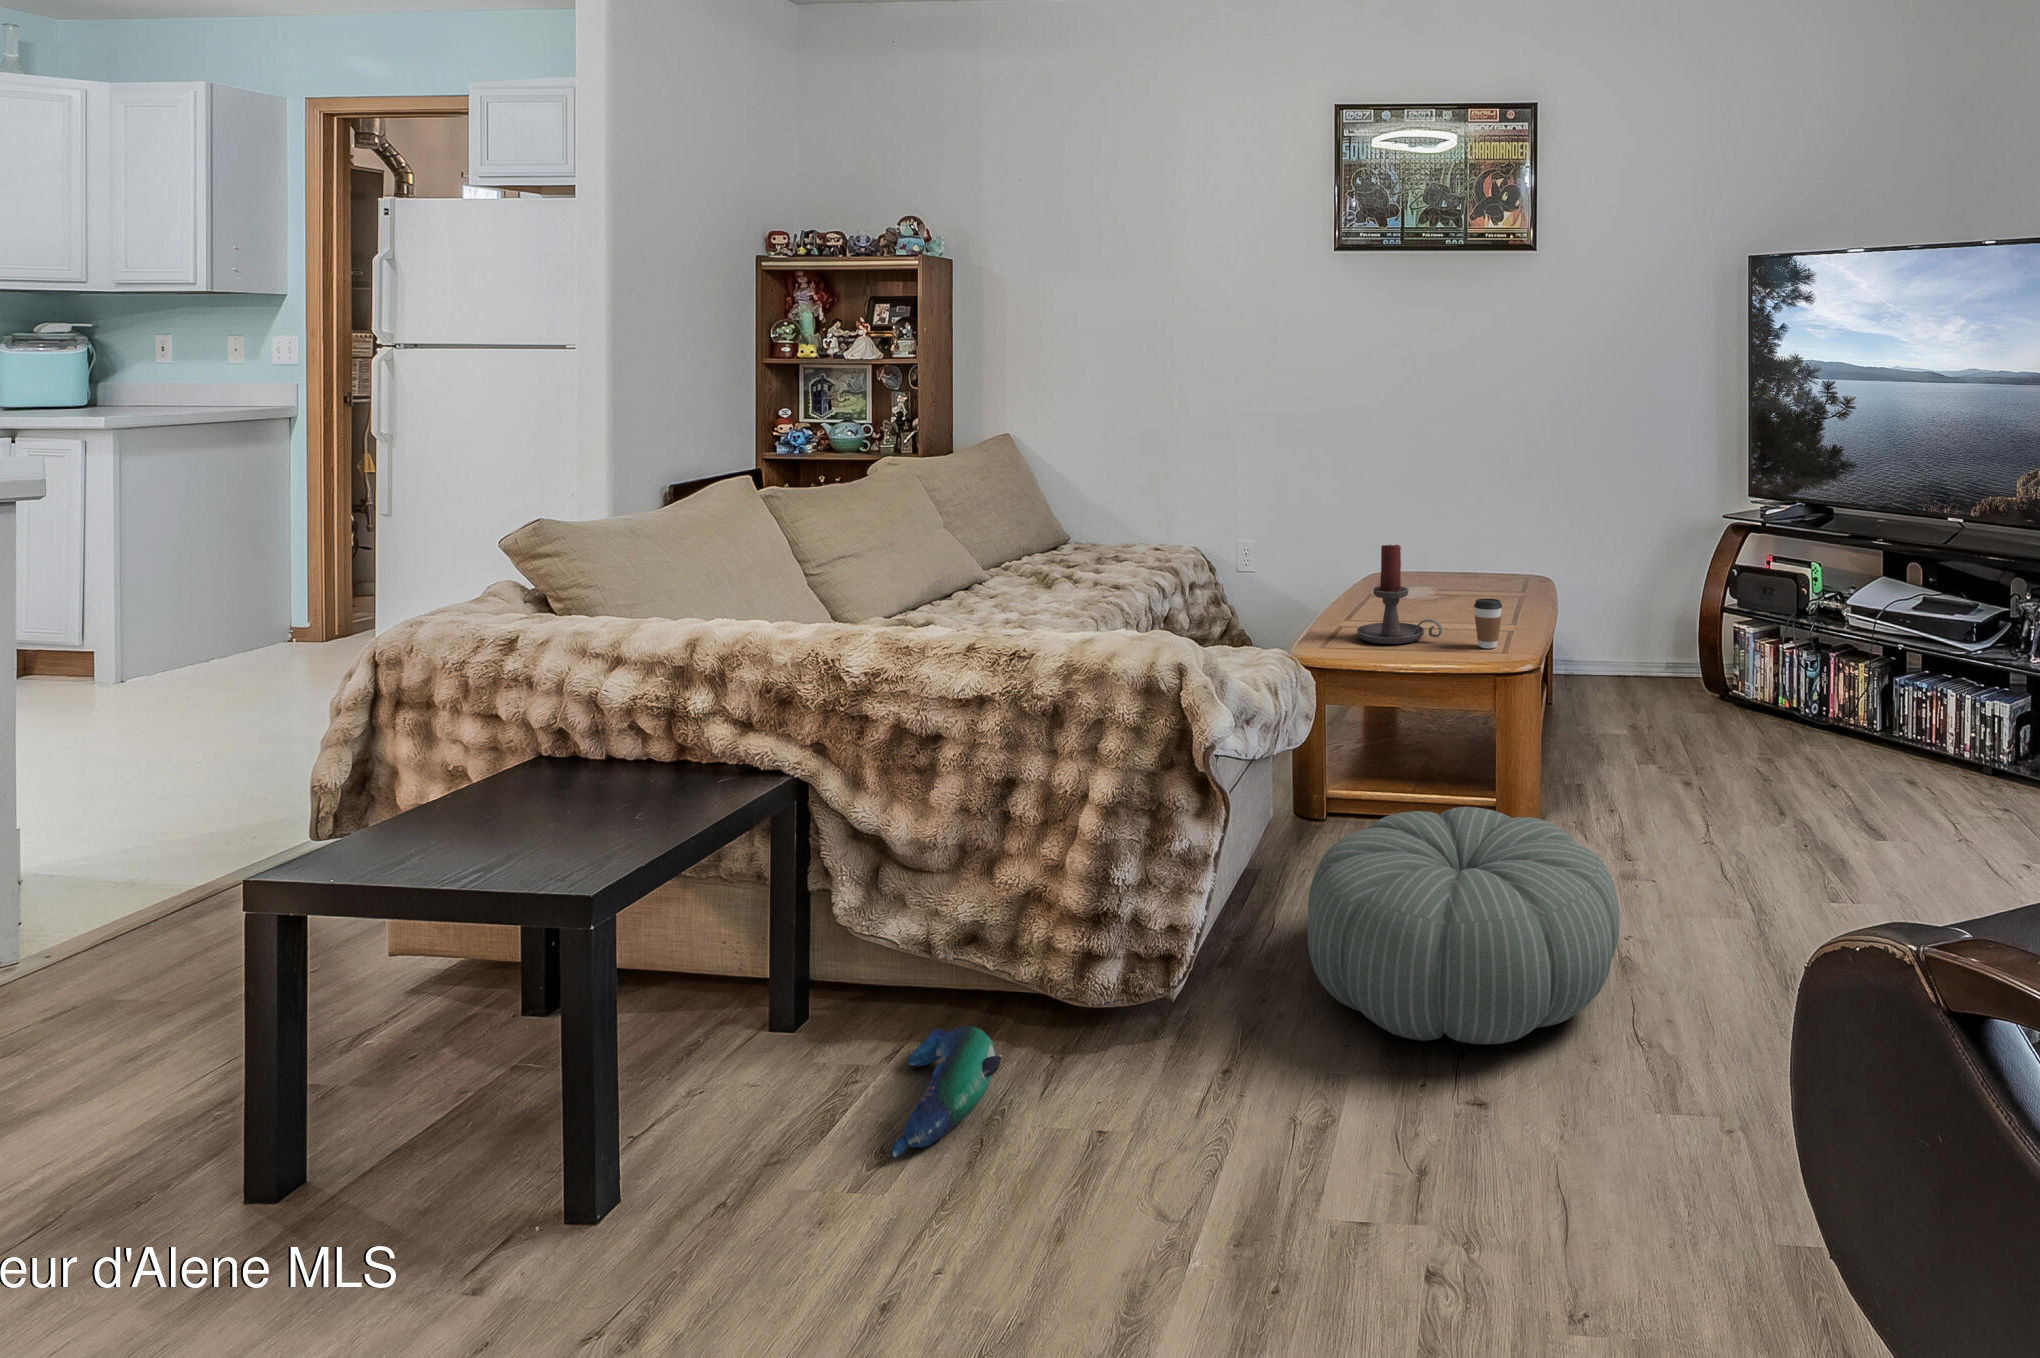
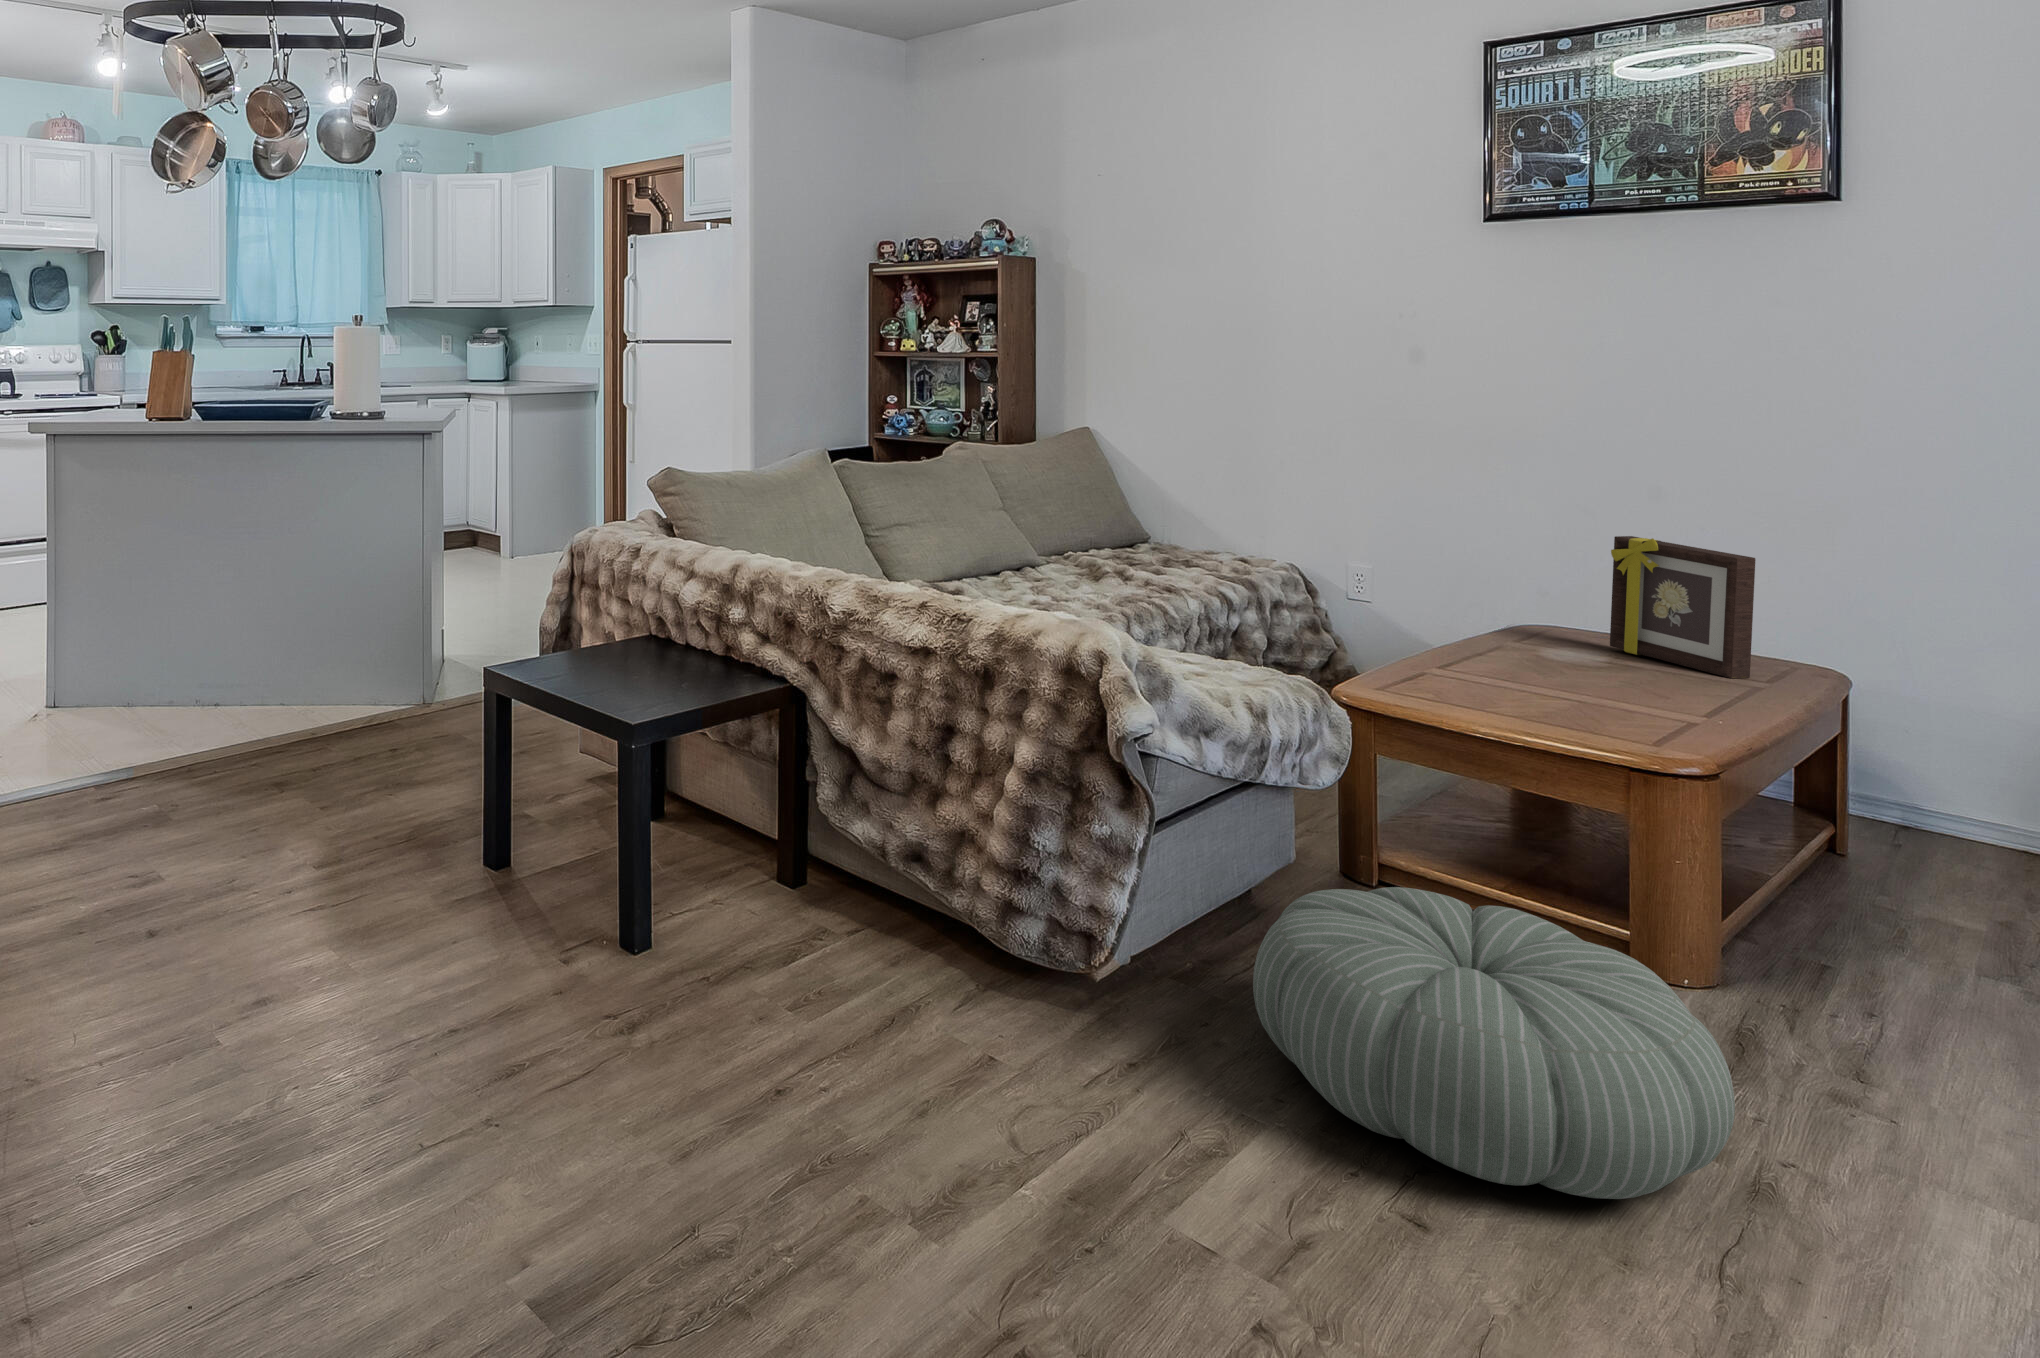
picture frame: none [1430,494,1514,591] -> present [1610,536,1756,678]
candle holder: present [1357,544,1442,644] -> none [1428,582,1555,708]
coffee cup: present [1474,599,1502,648] -> none [1601,670,1651,737]
plush toy: present [890,1026,1002,1158] -> none [824,922,923,1002]

